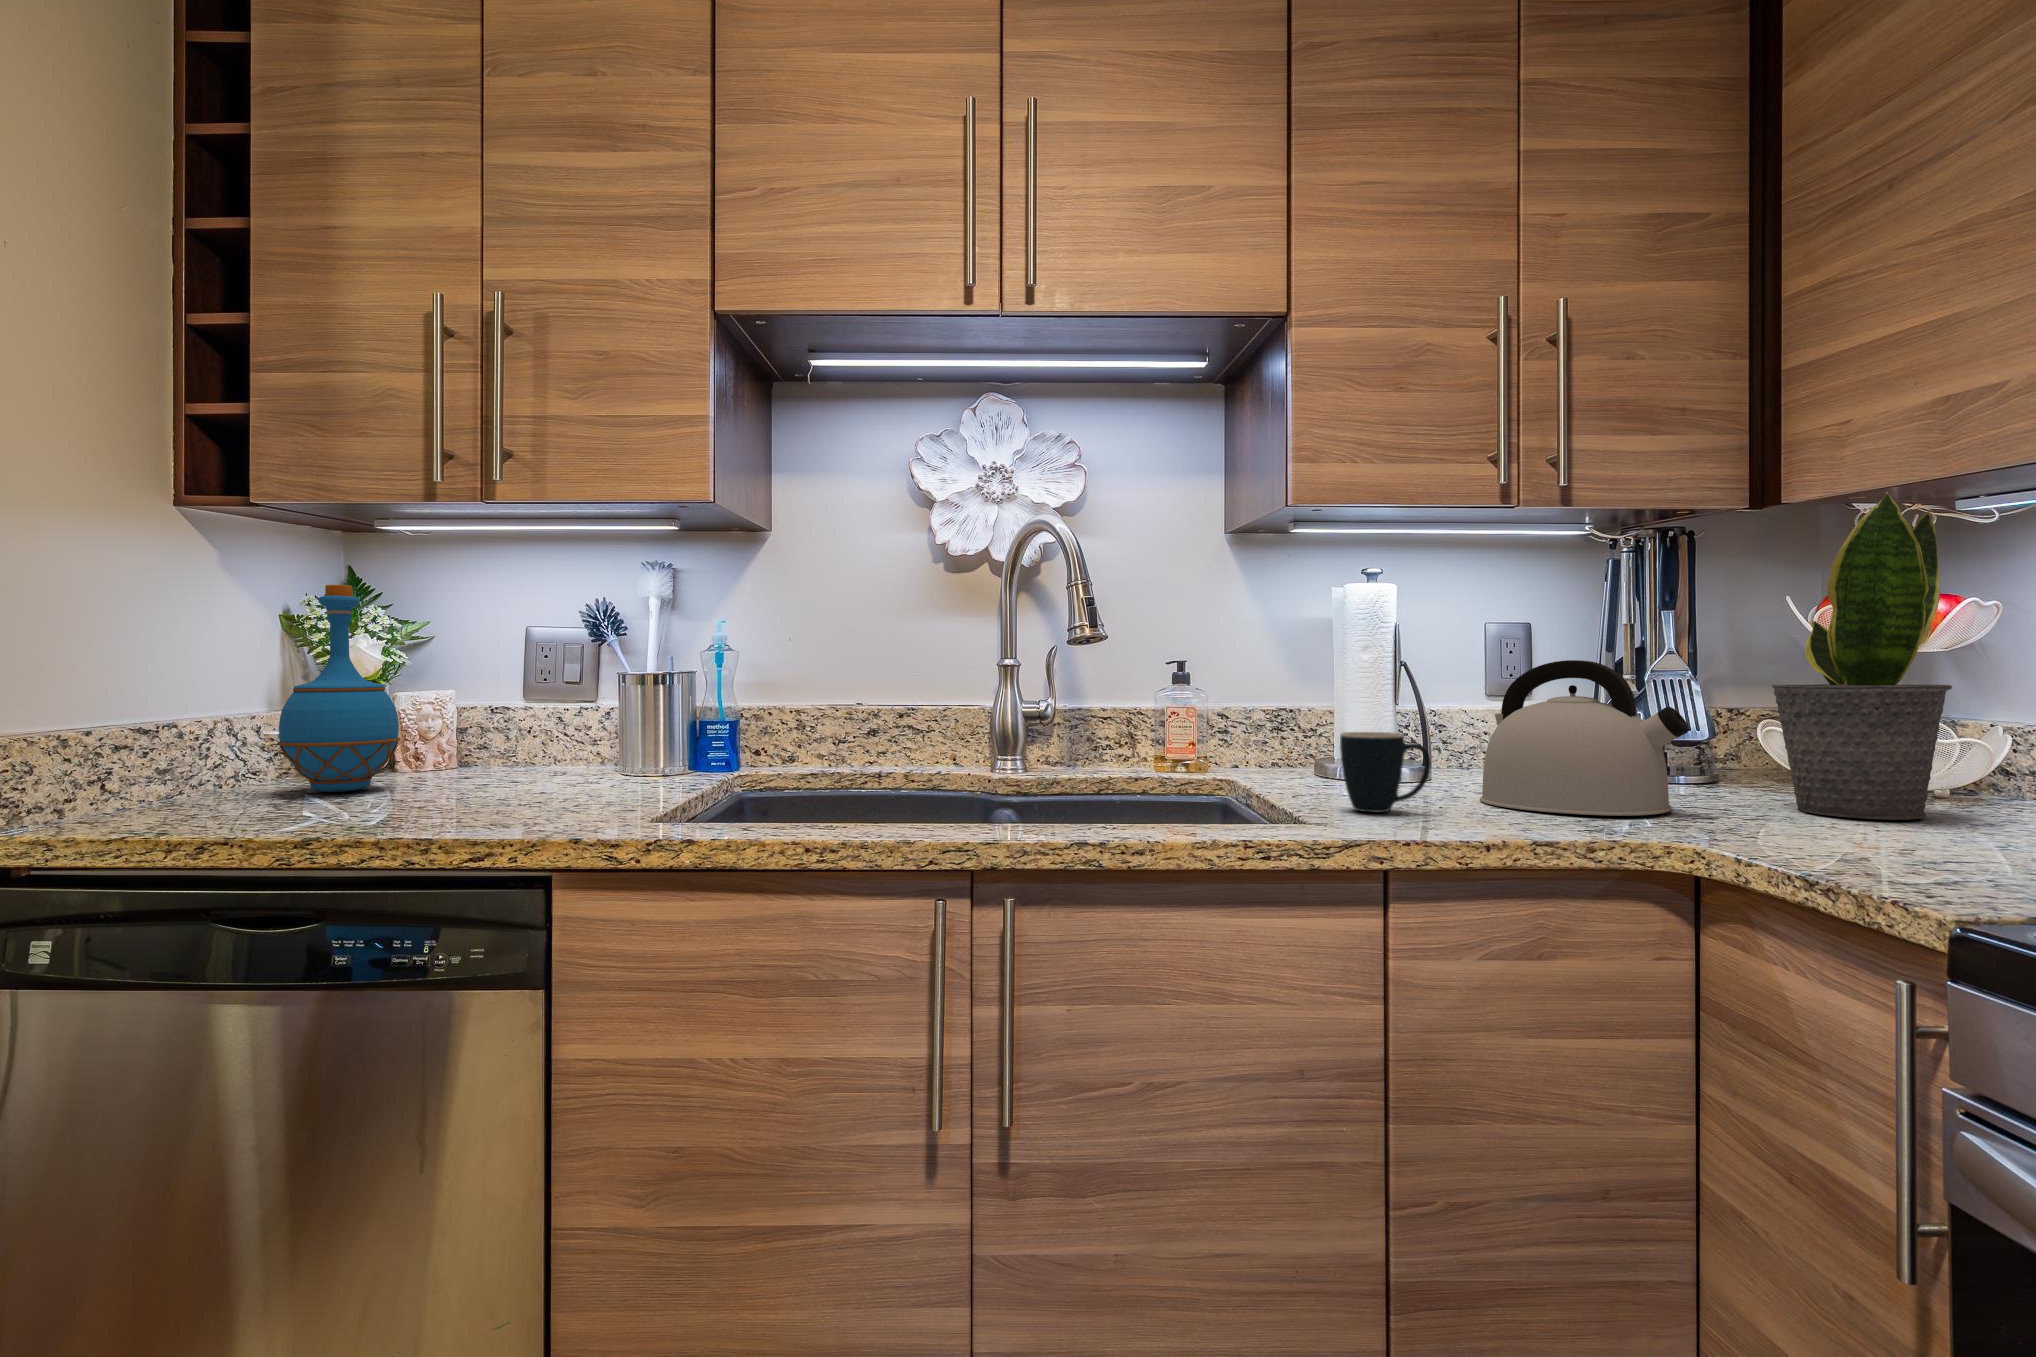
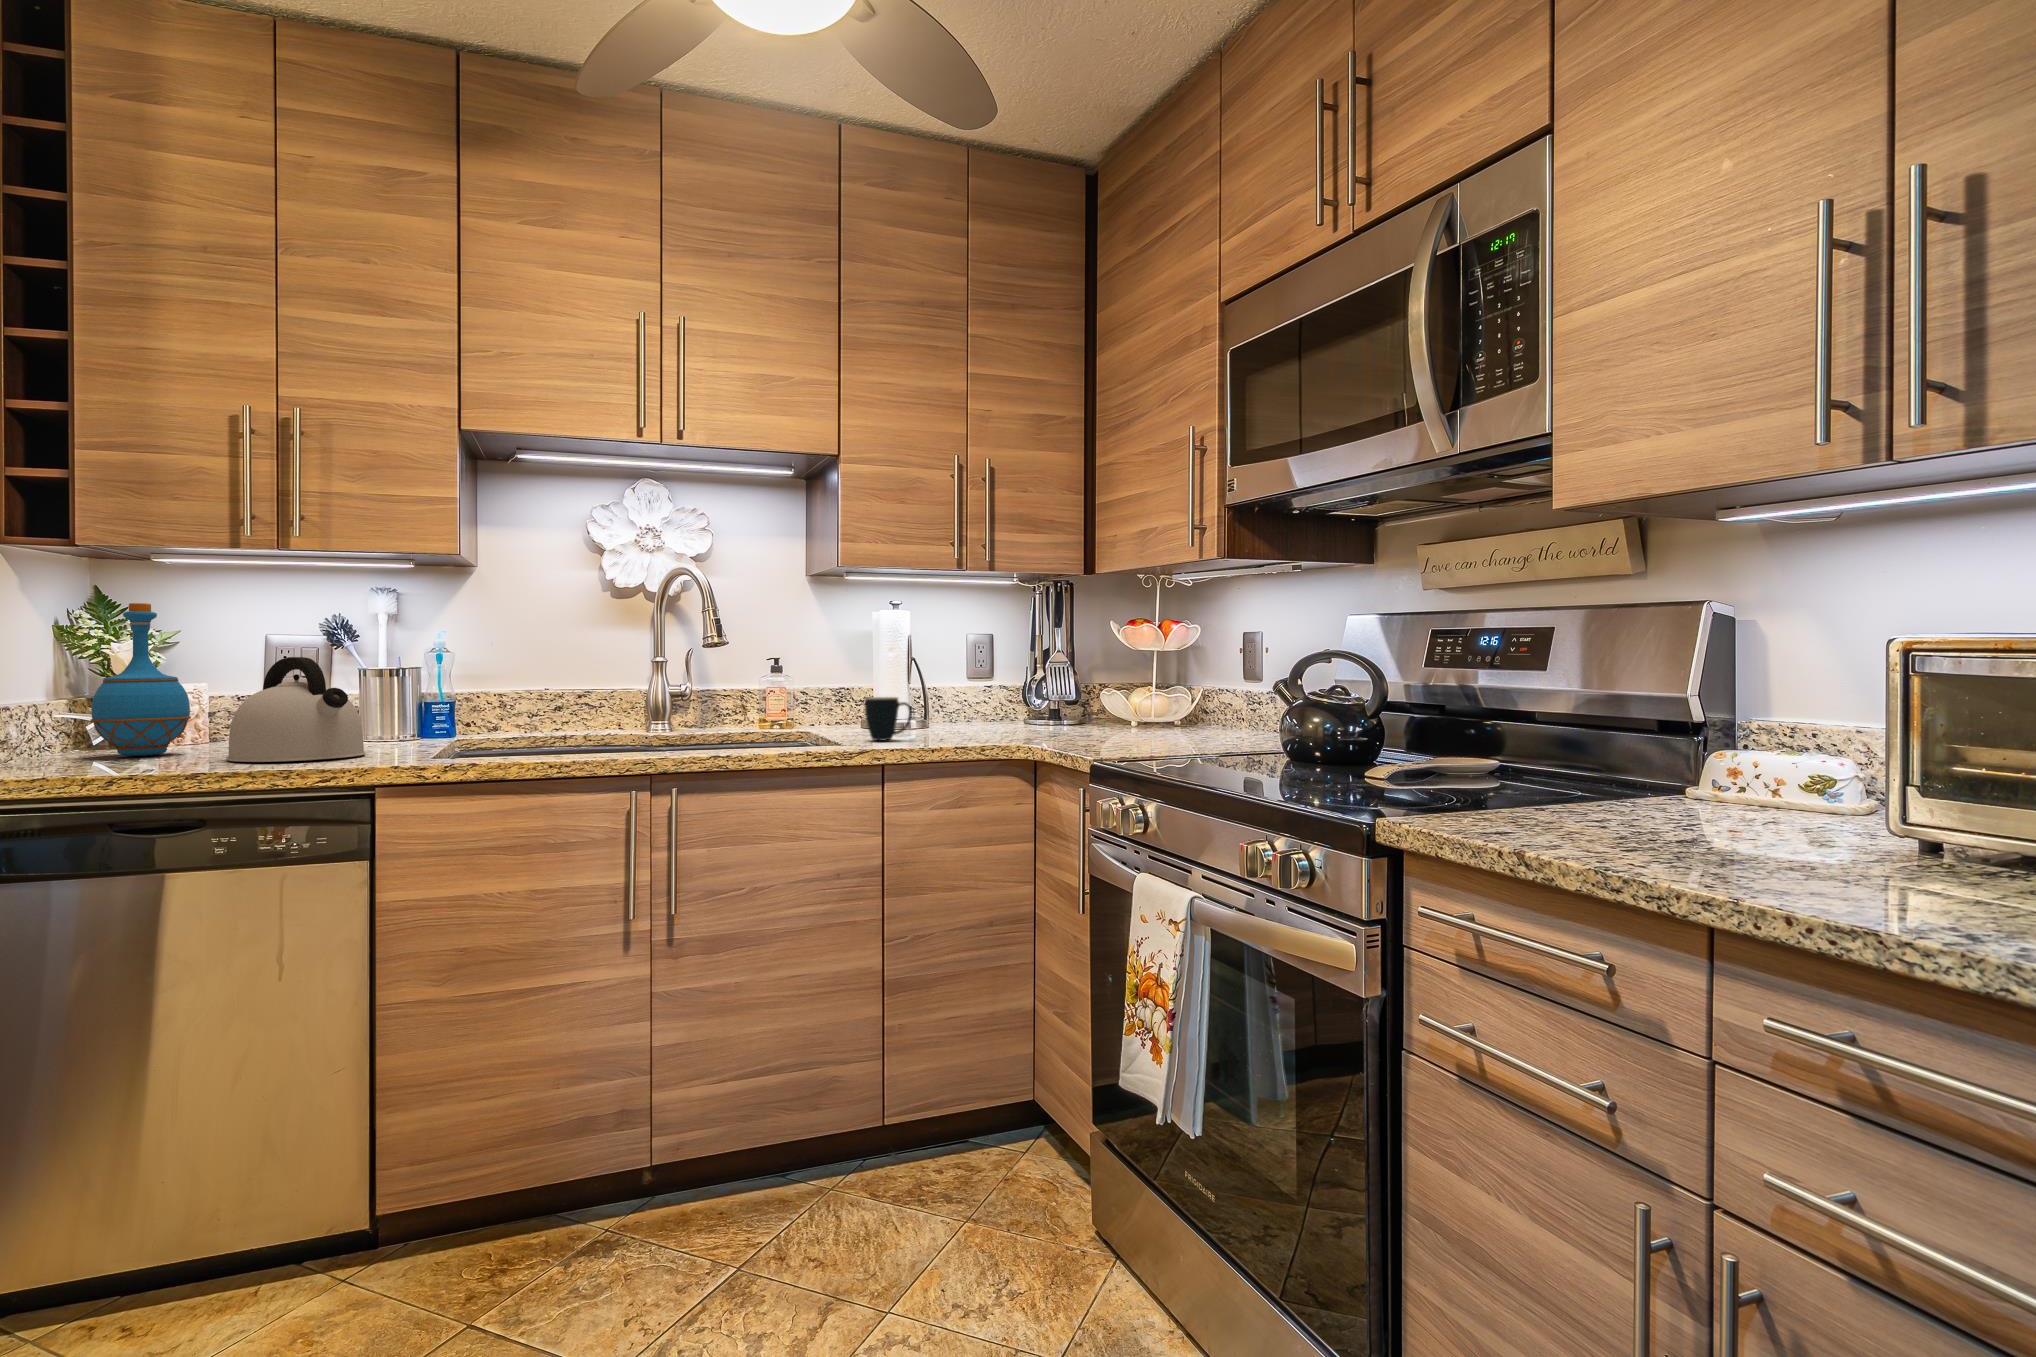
potted plant: present [1772,492,1952,820] -> none [1086,573,1157,735]
kettle: present [1480,660,1689,816] -> present [226,657,366,762]

